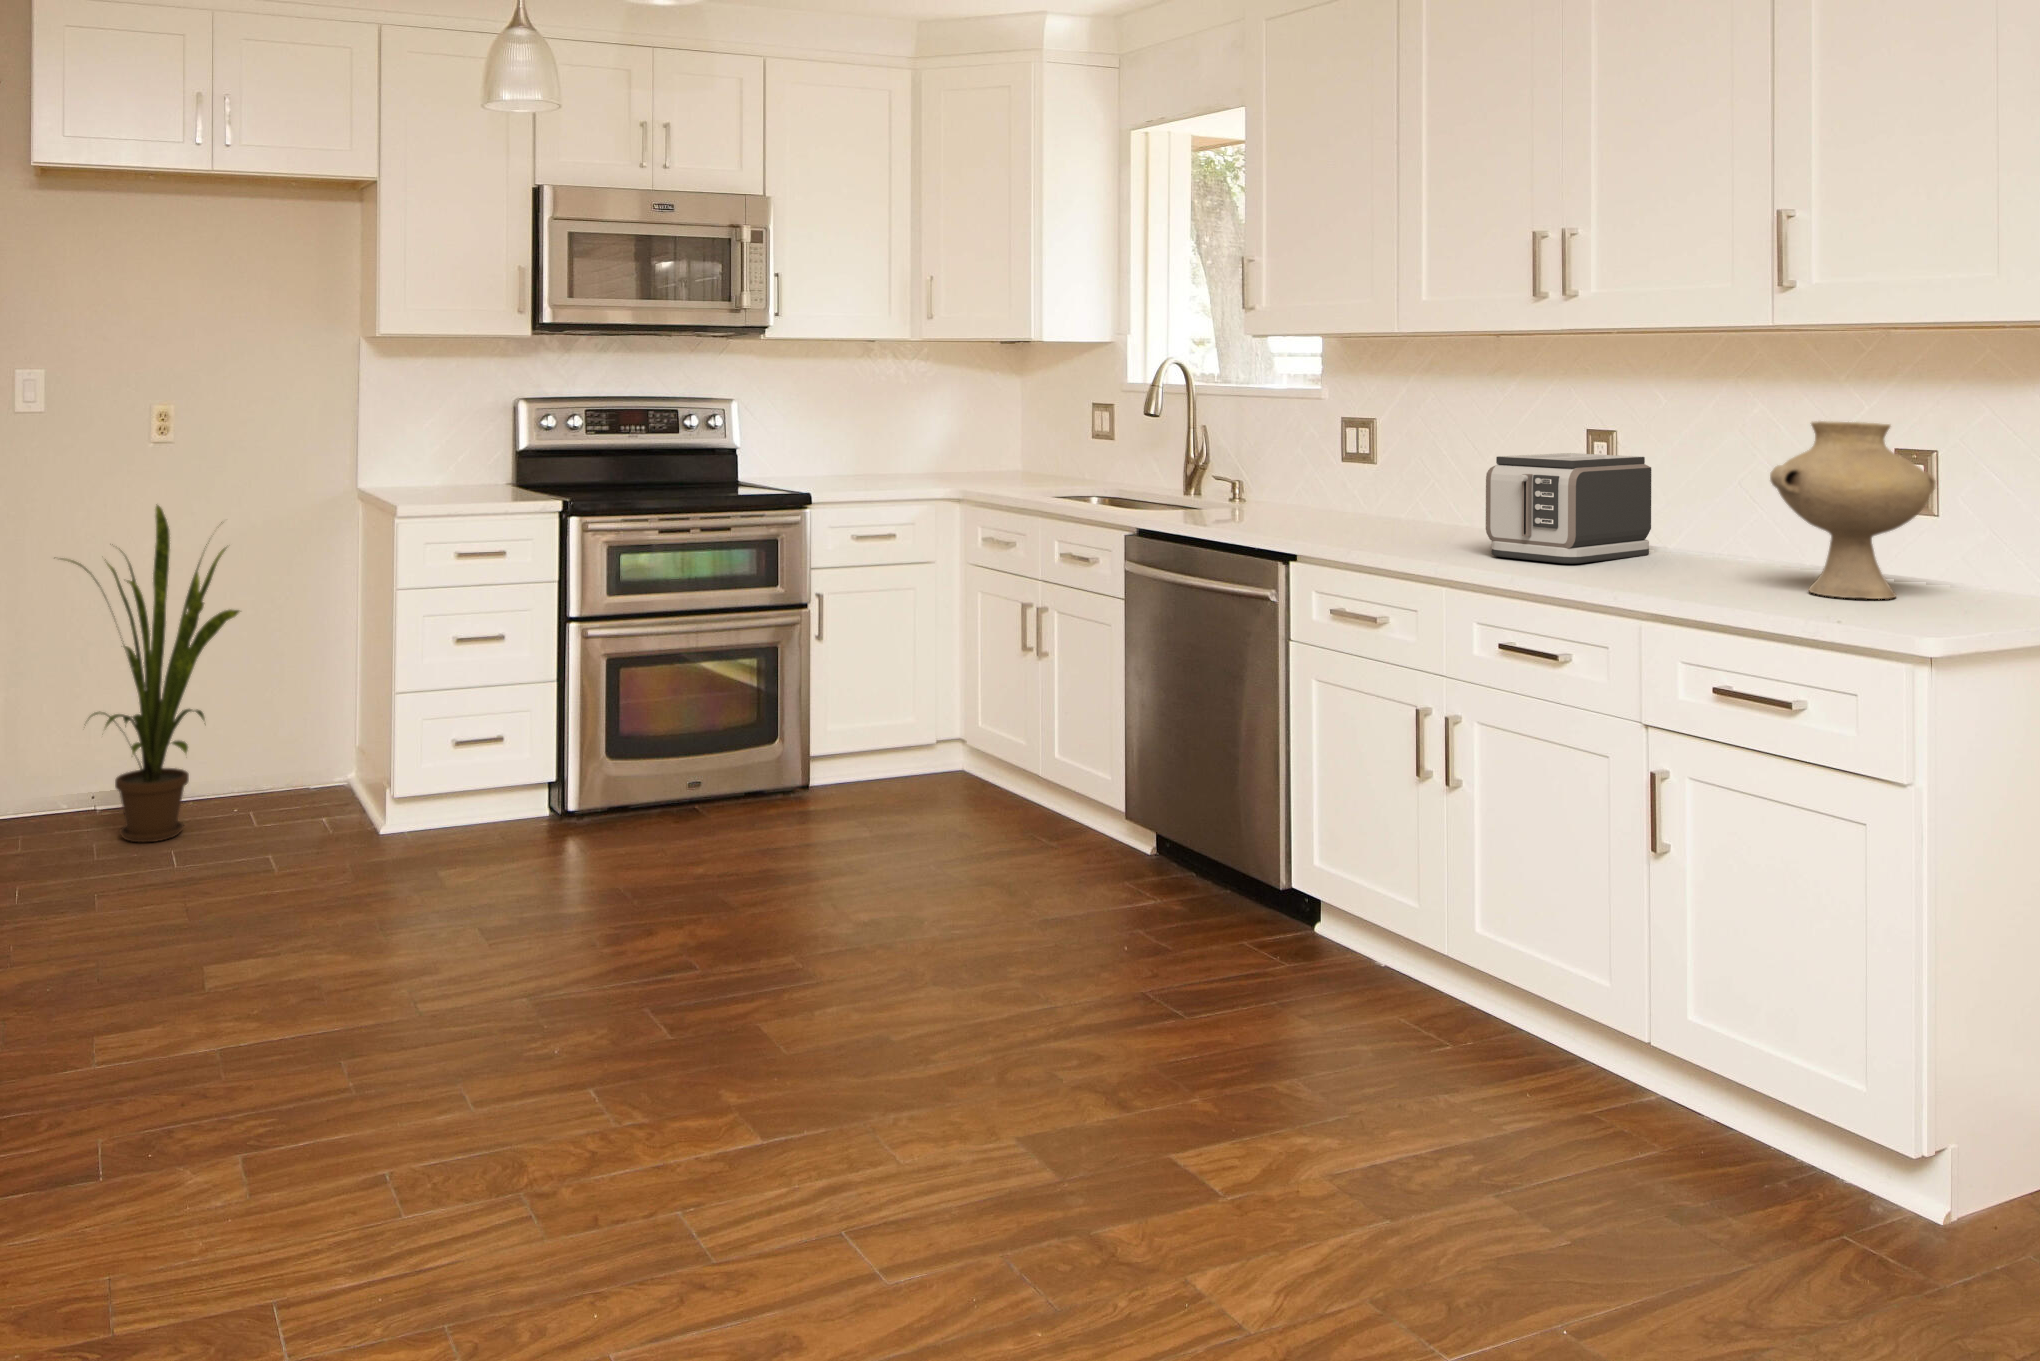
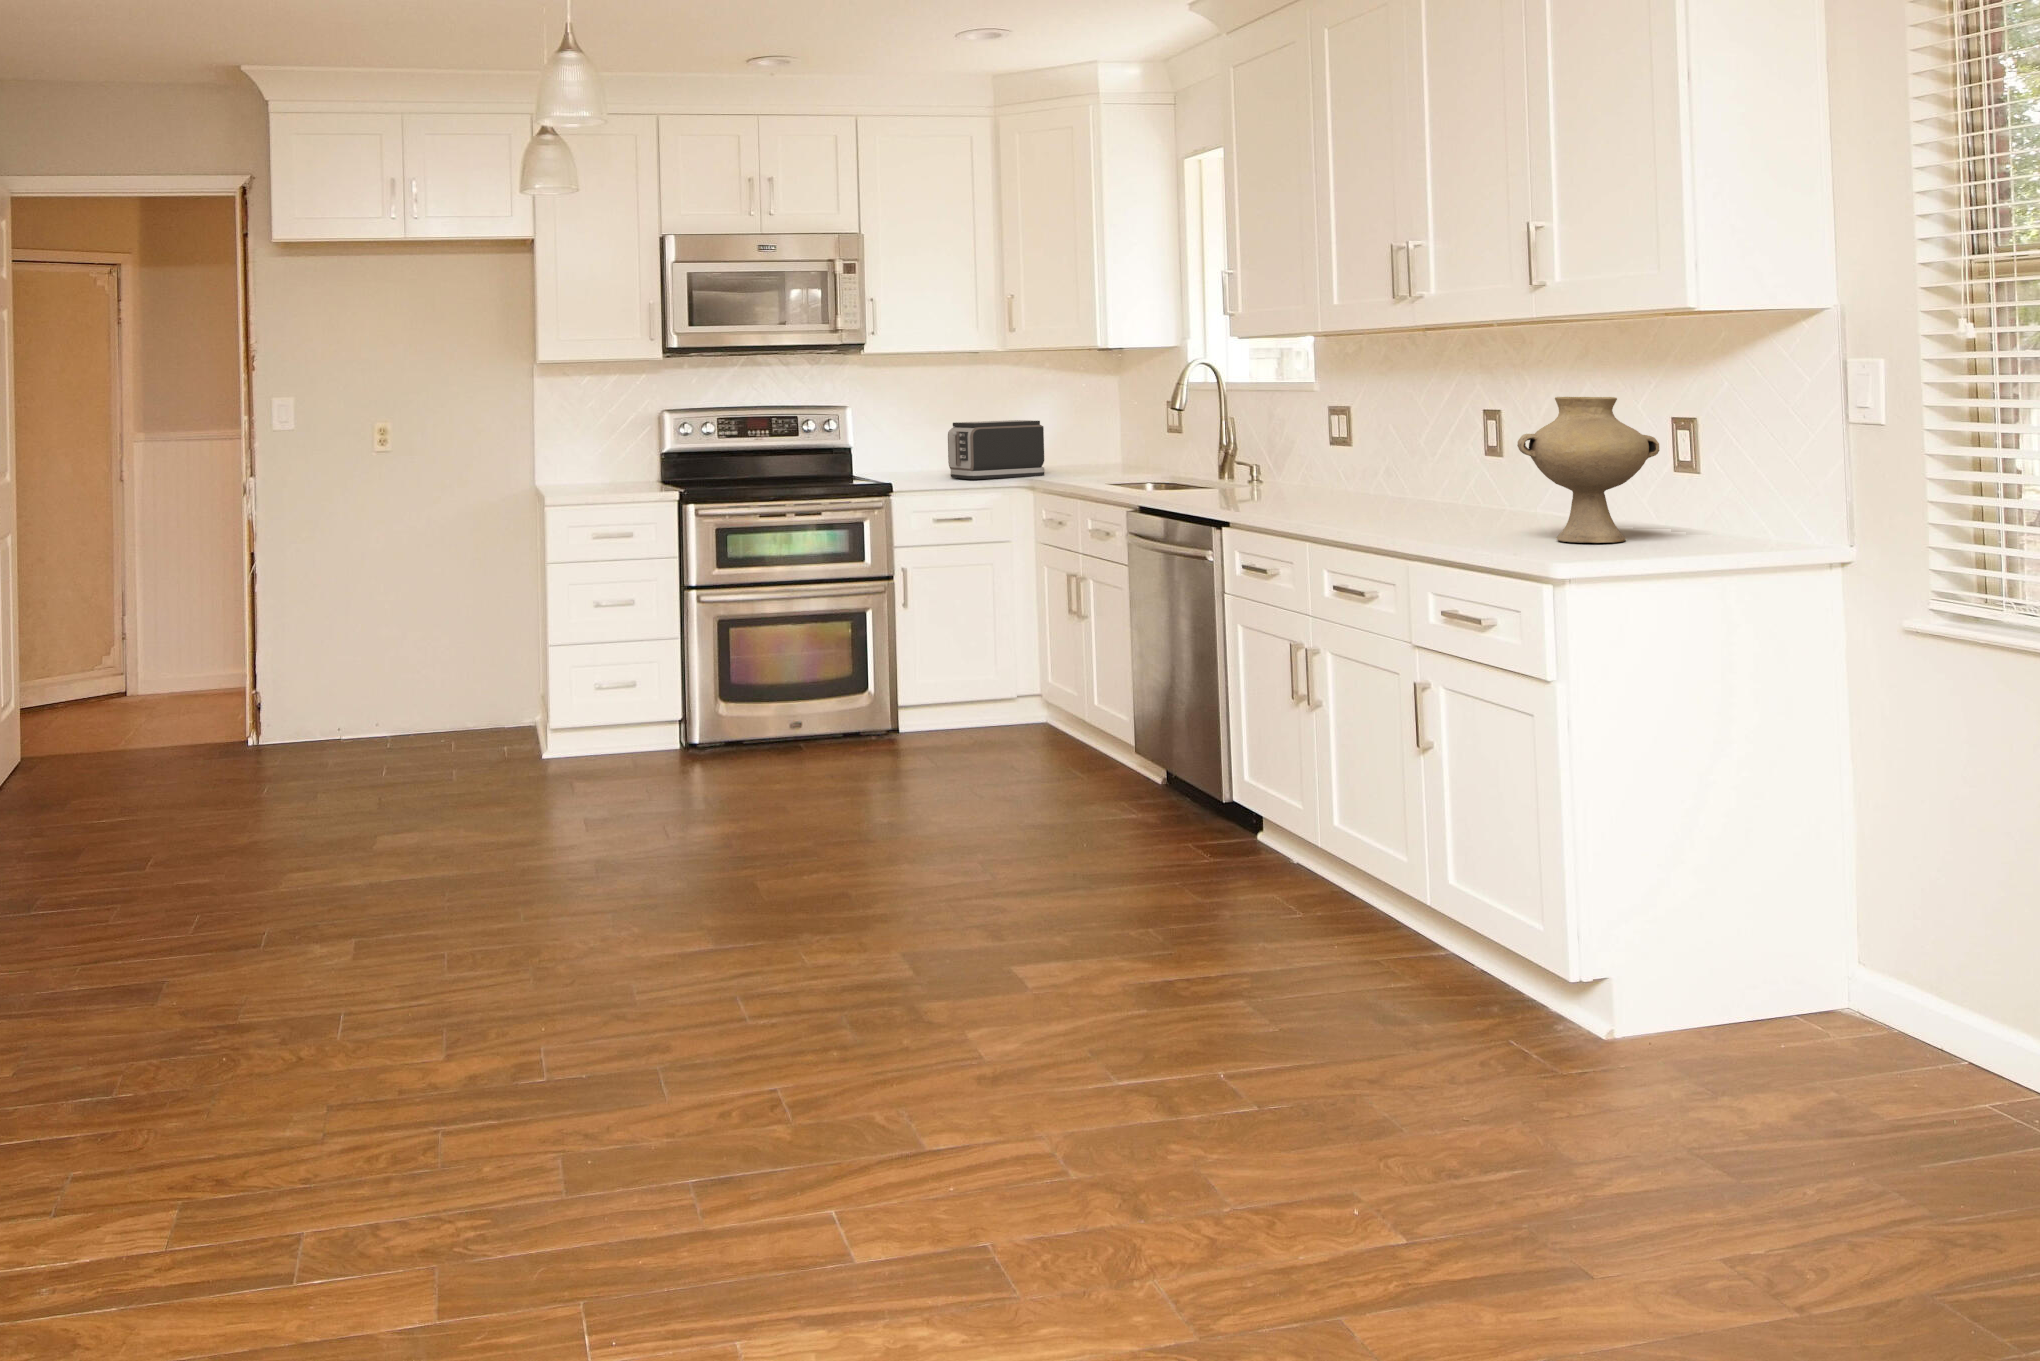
toaster: present [1486,453,1651,564] -> present [948,420,1044,479]
house plant: present [62,505,239,842] -> none [295,500,439,762]

